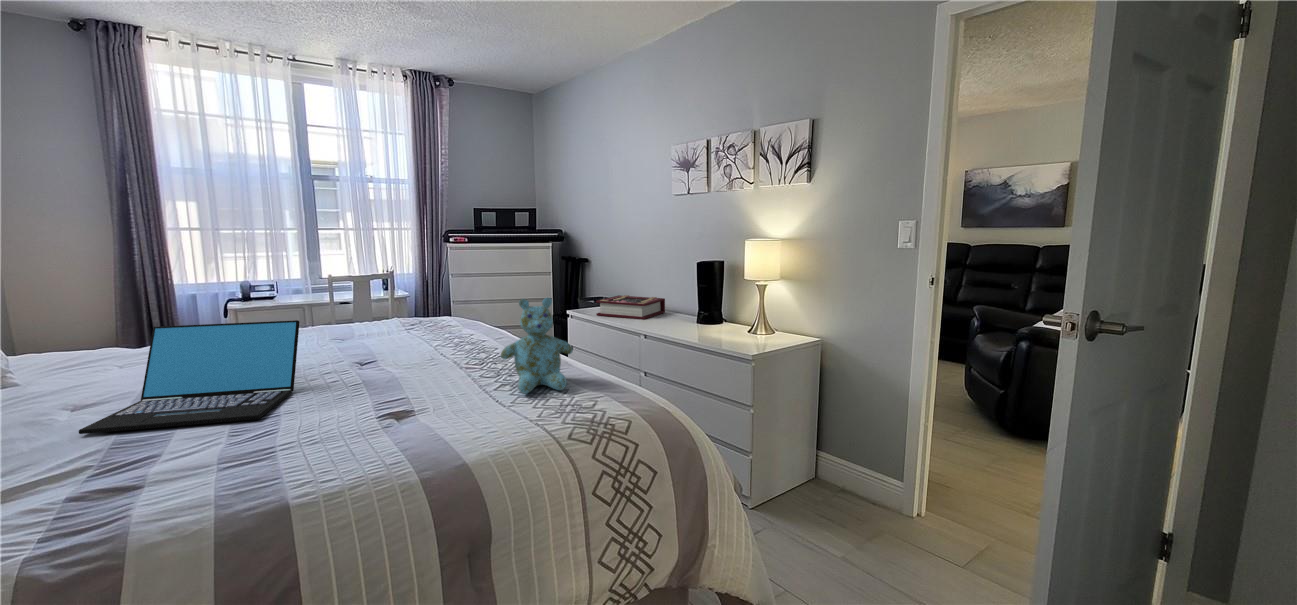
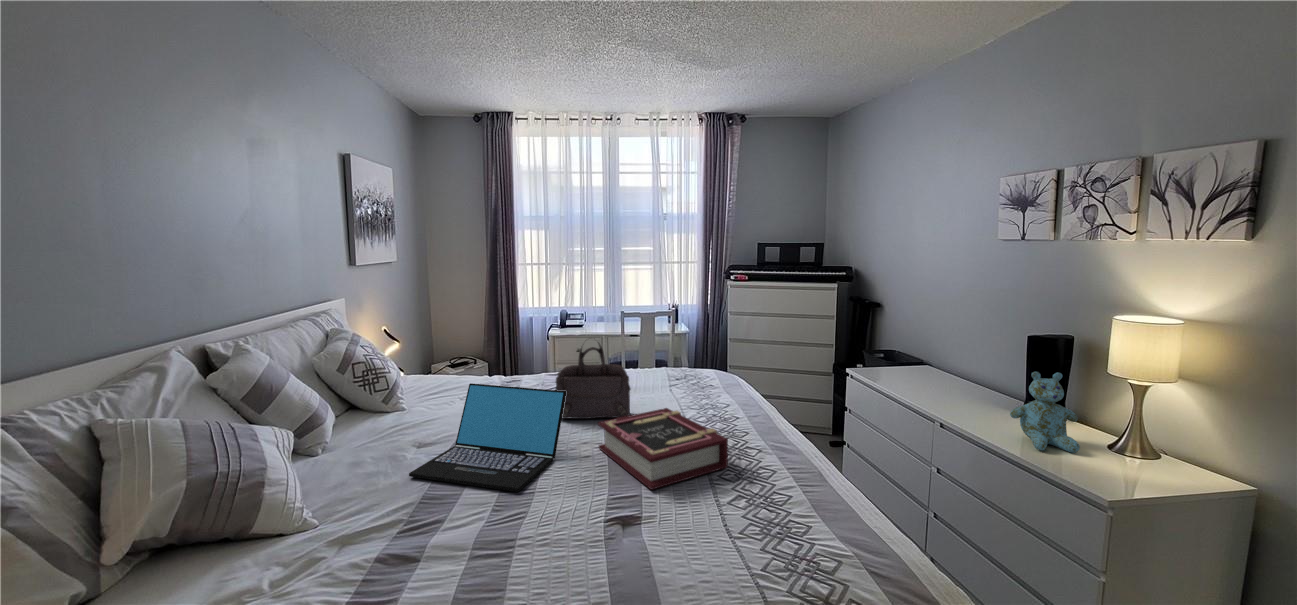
handbag: none [273,272,371,363] -> present [555,344,631,419]
book: present [596,295,665,319] -> present [598,408,728,490]
stuffed bear: present [501,298,573,394] -> present [1010,372,1080,453]

